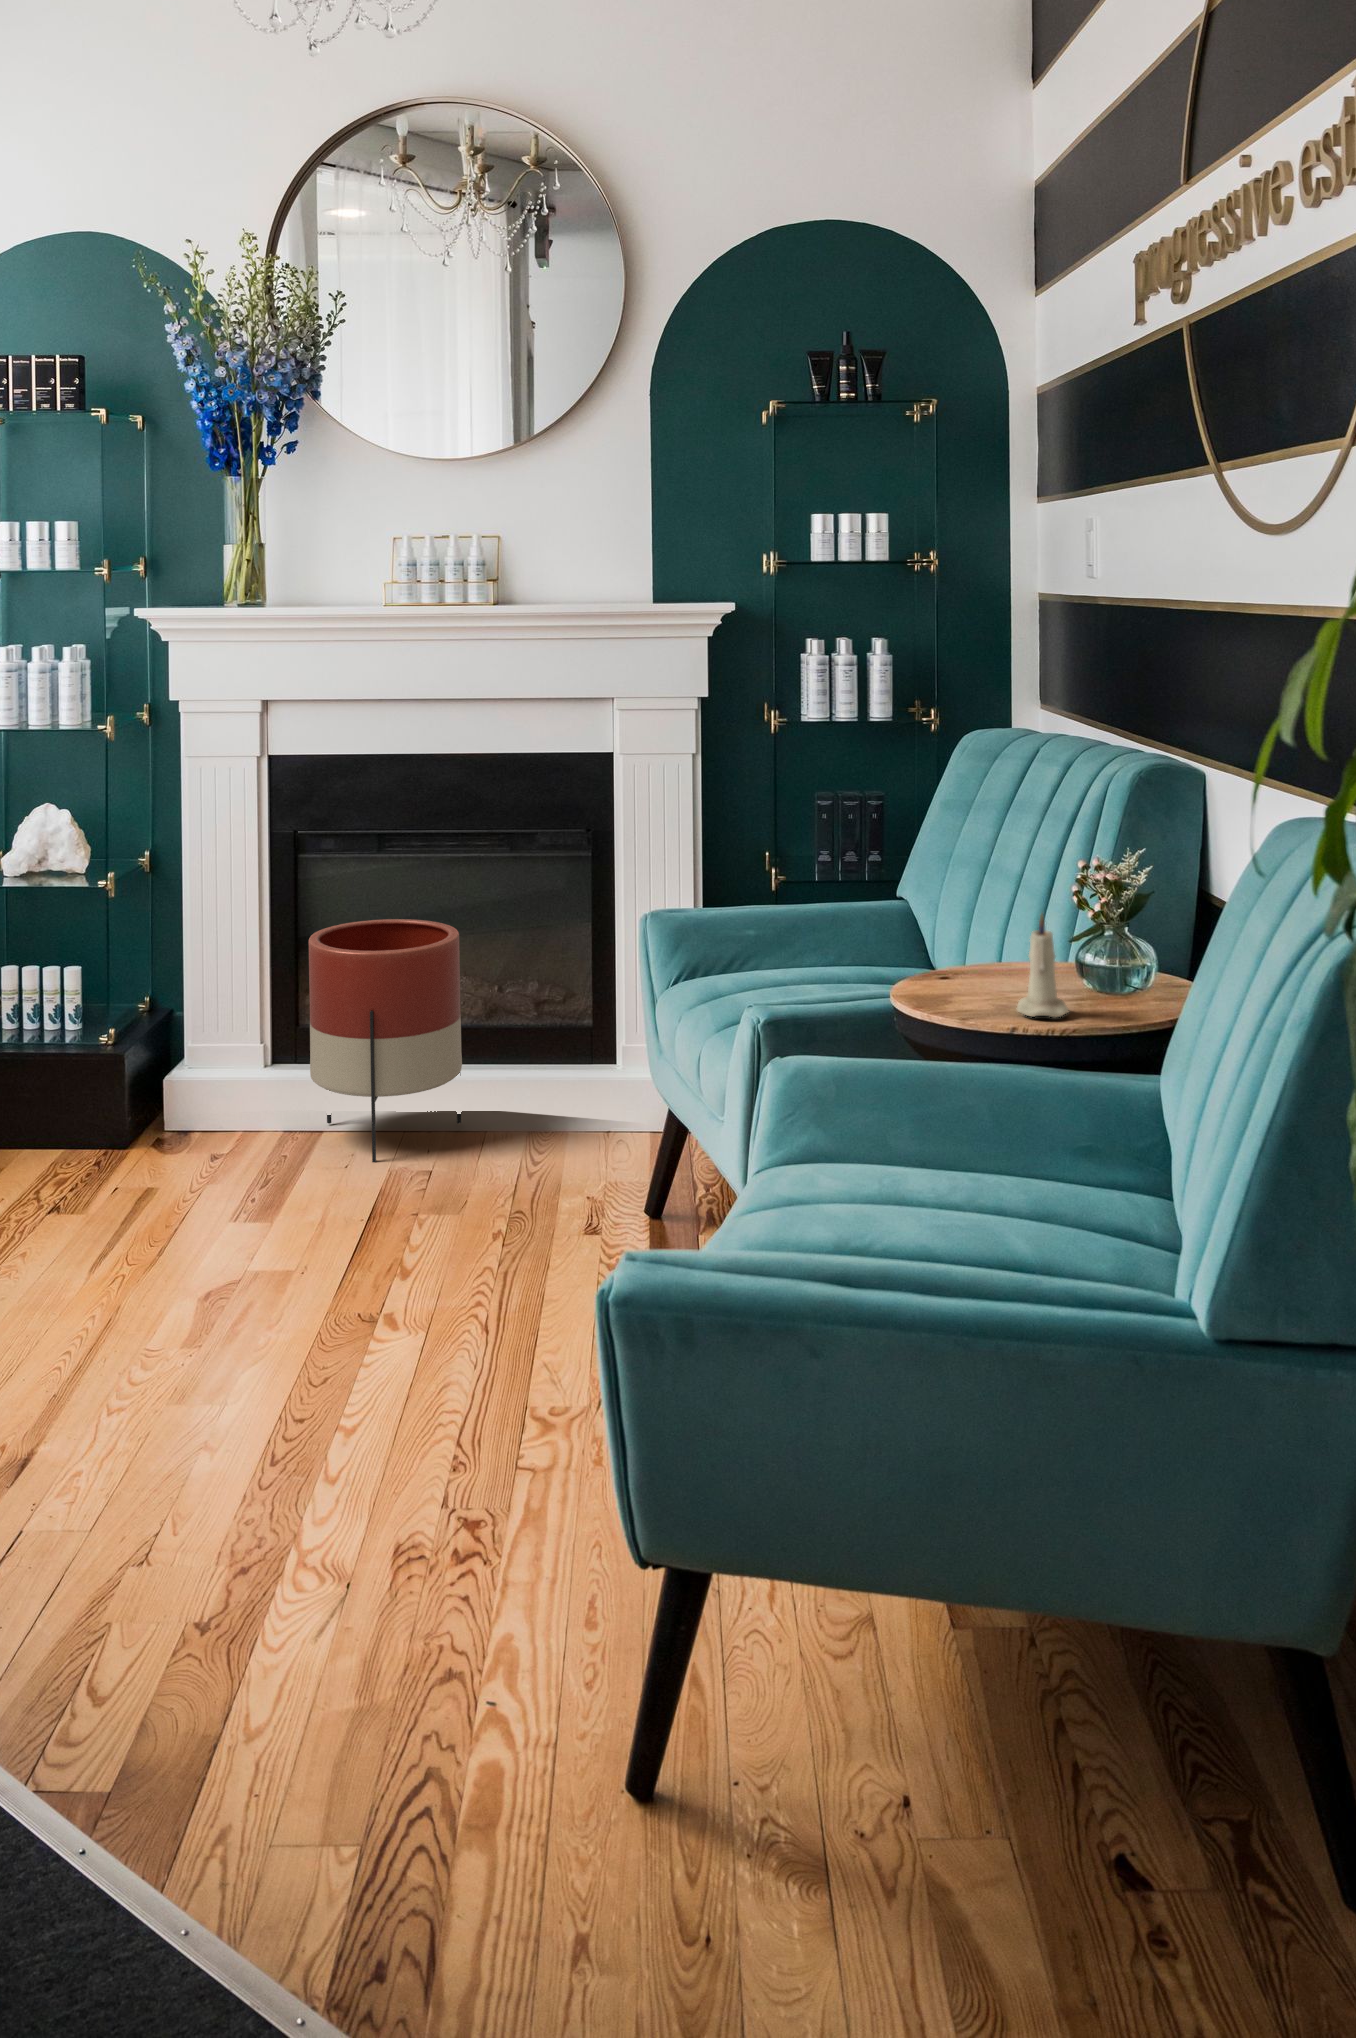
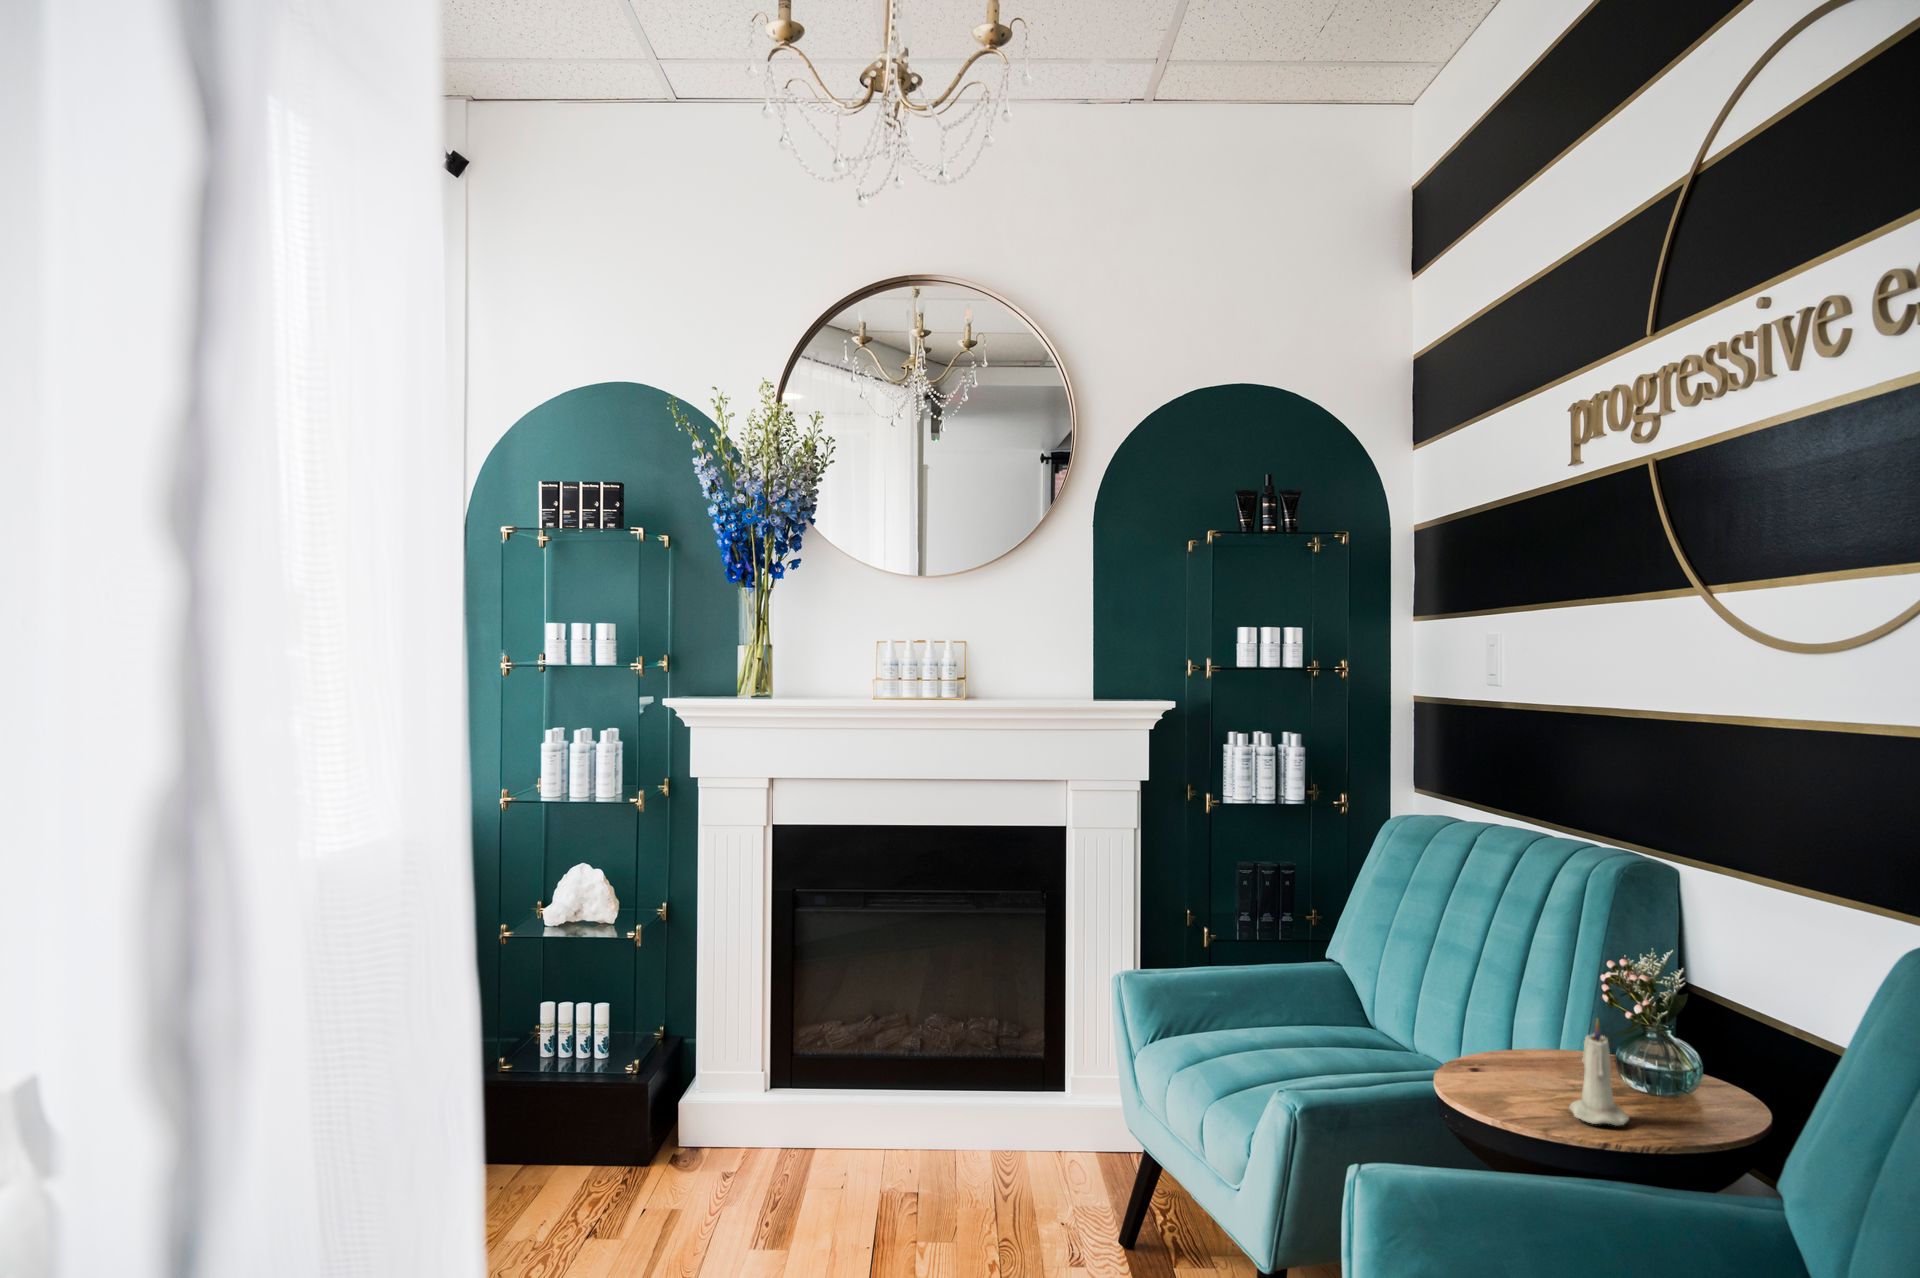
planter: present [309,919,462,1163] -> none [809,966,938,1188]

